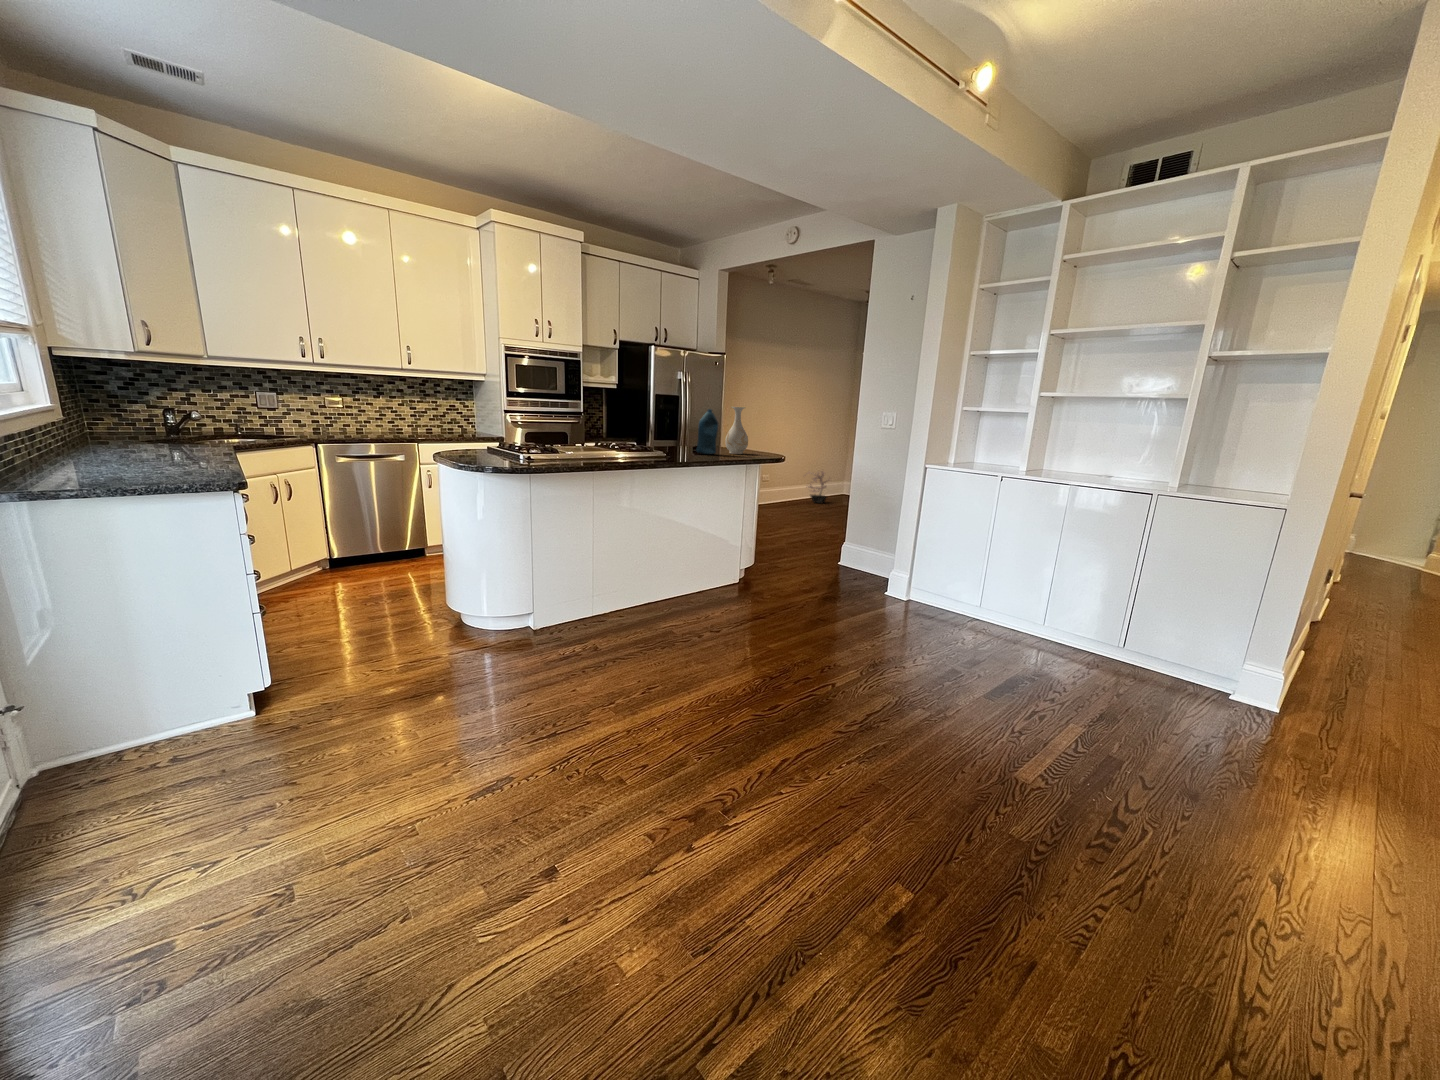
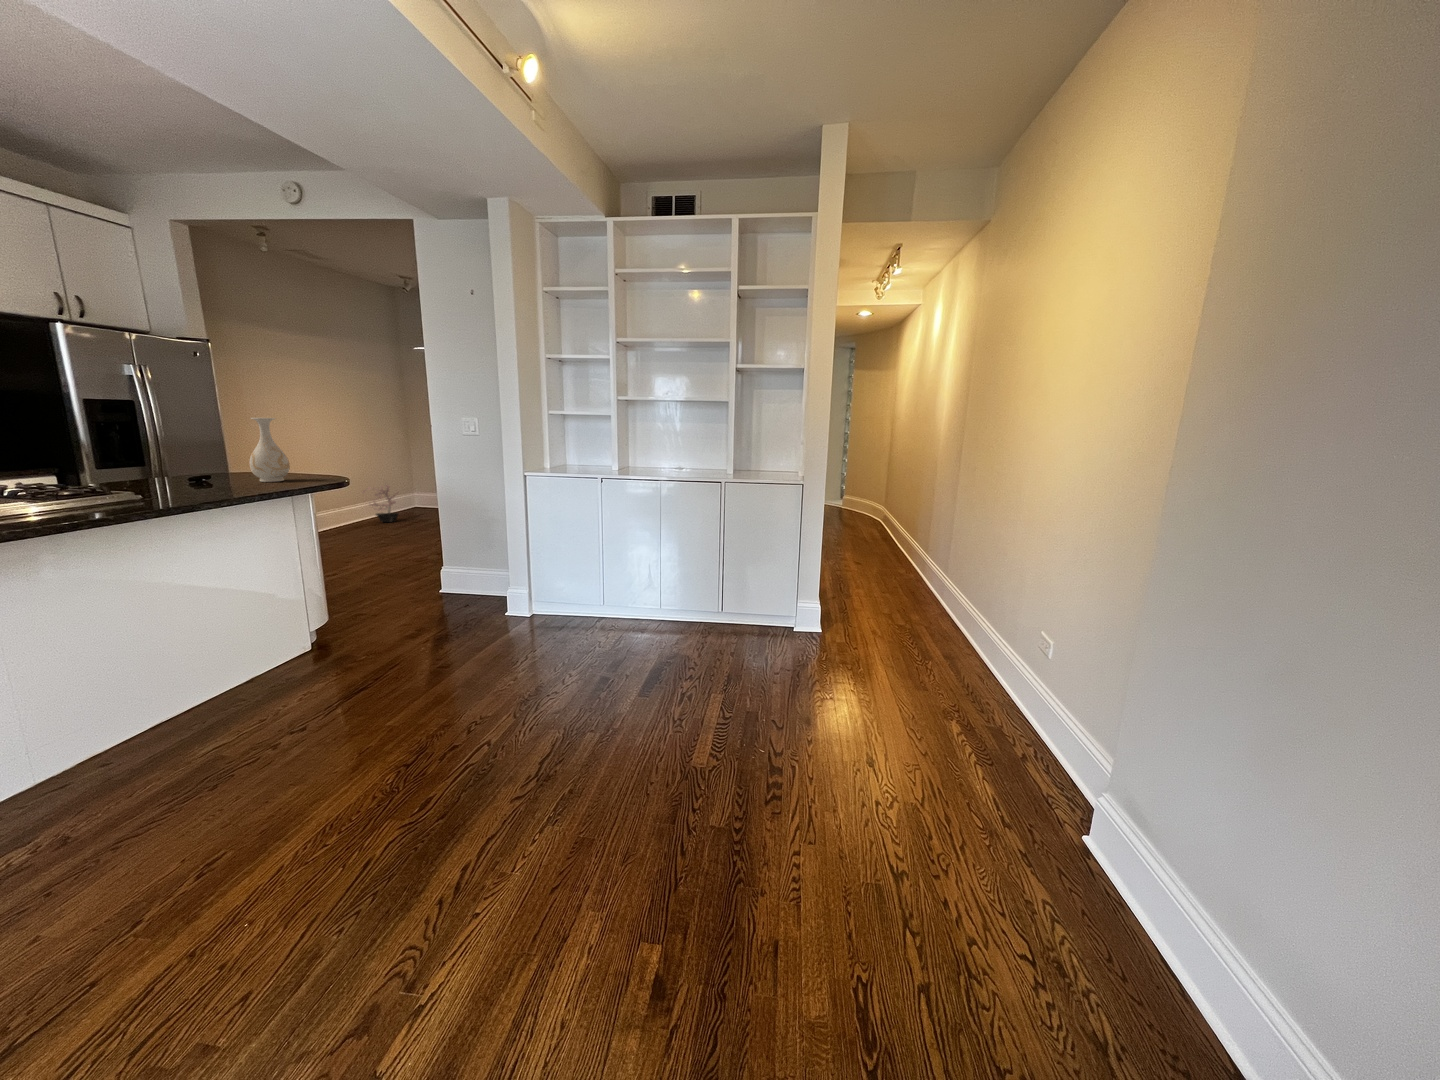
bottle: present [697,409,718,454] -> none [197,423,238,487]

